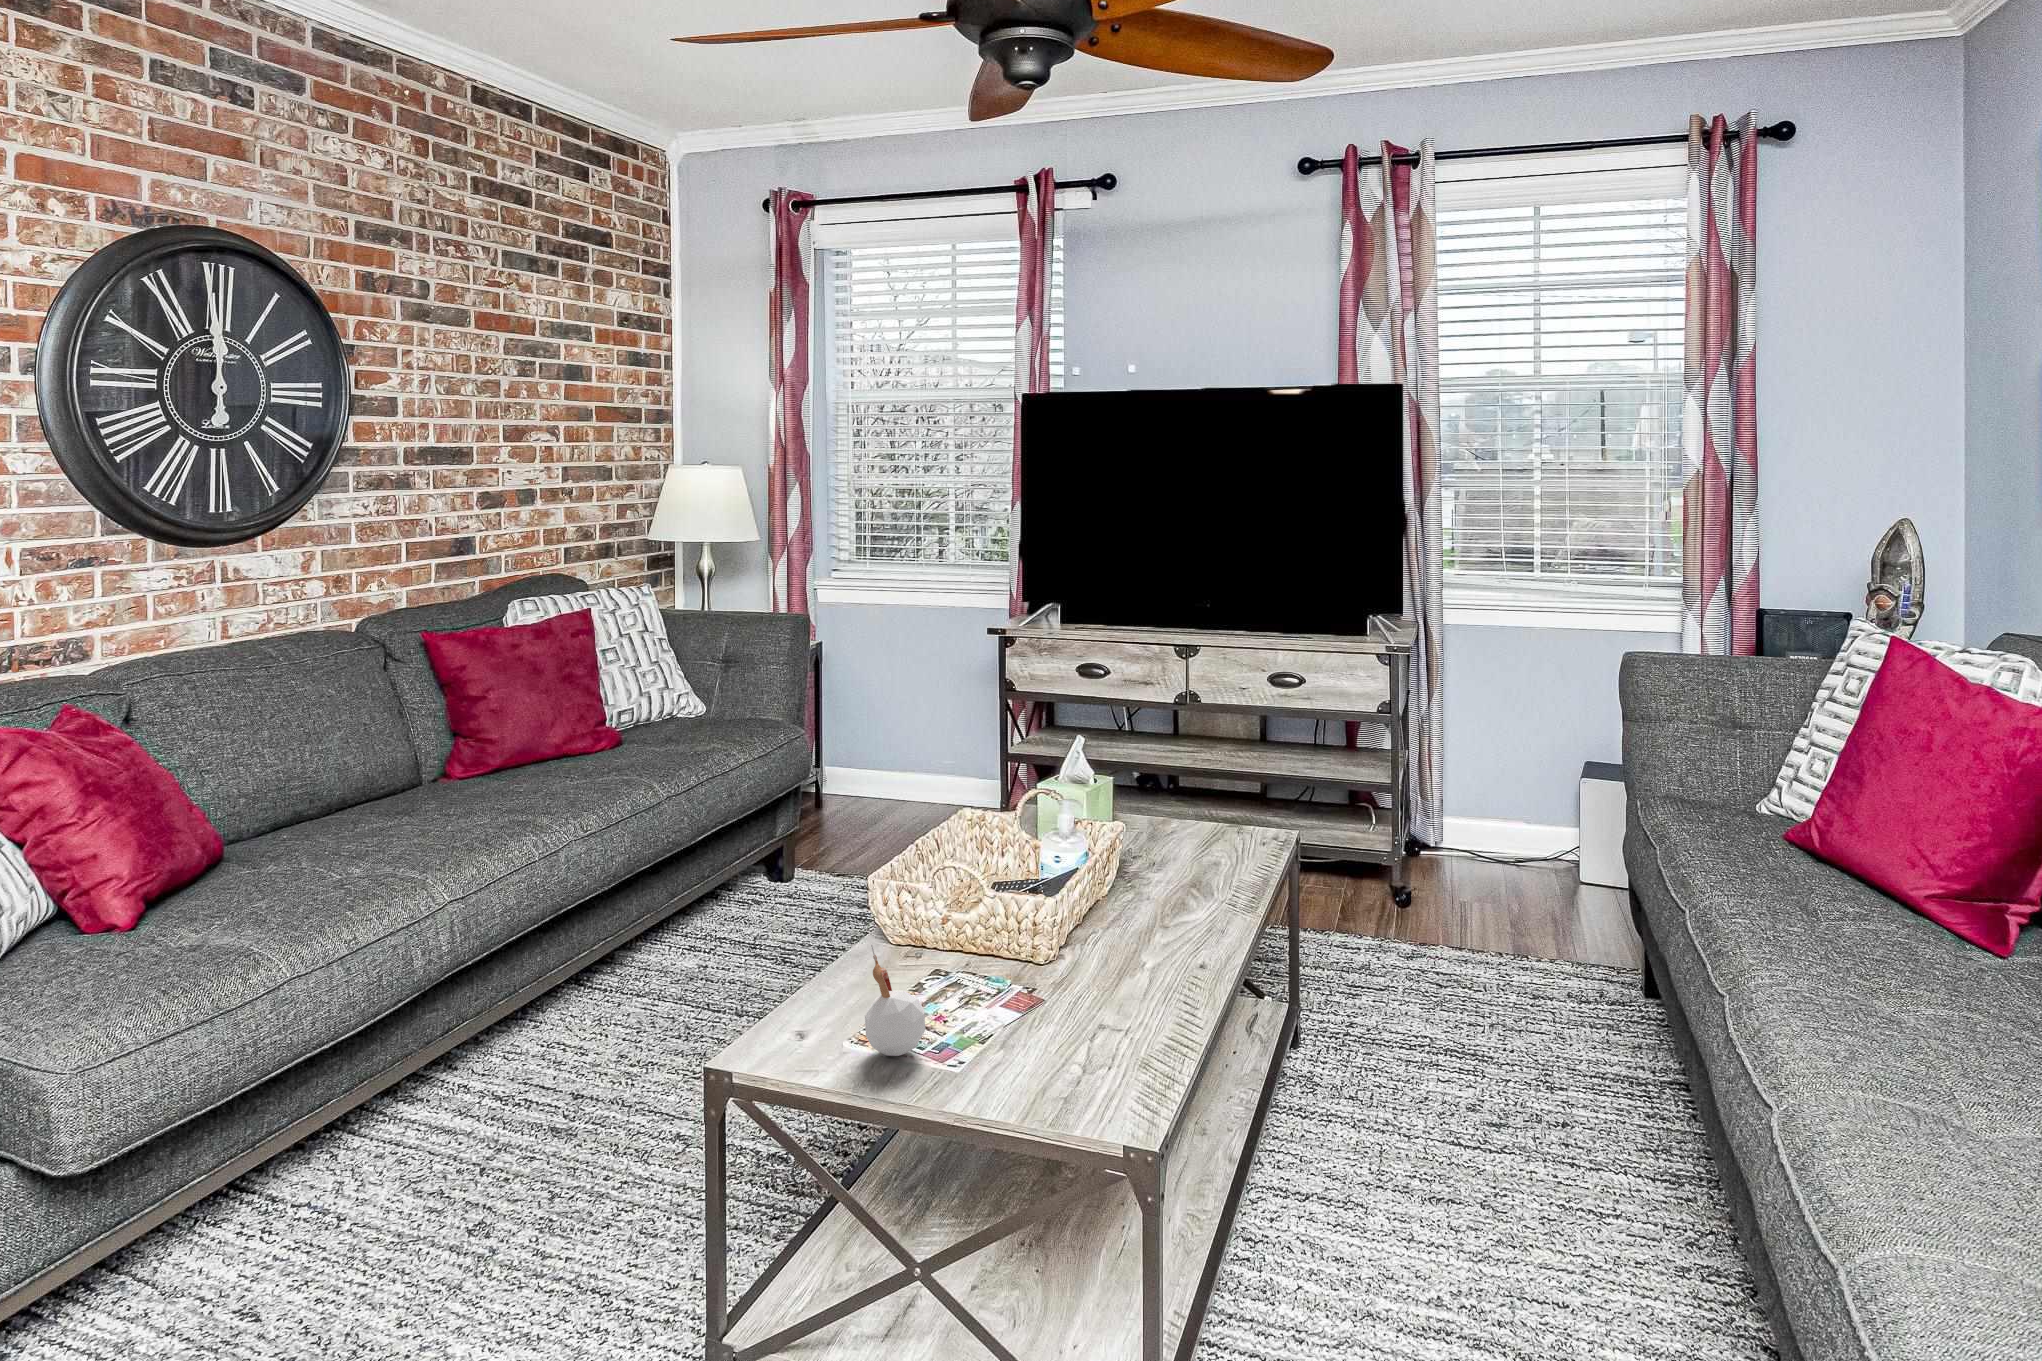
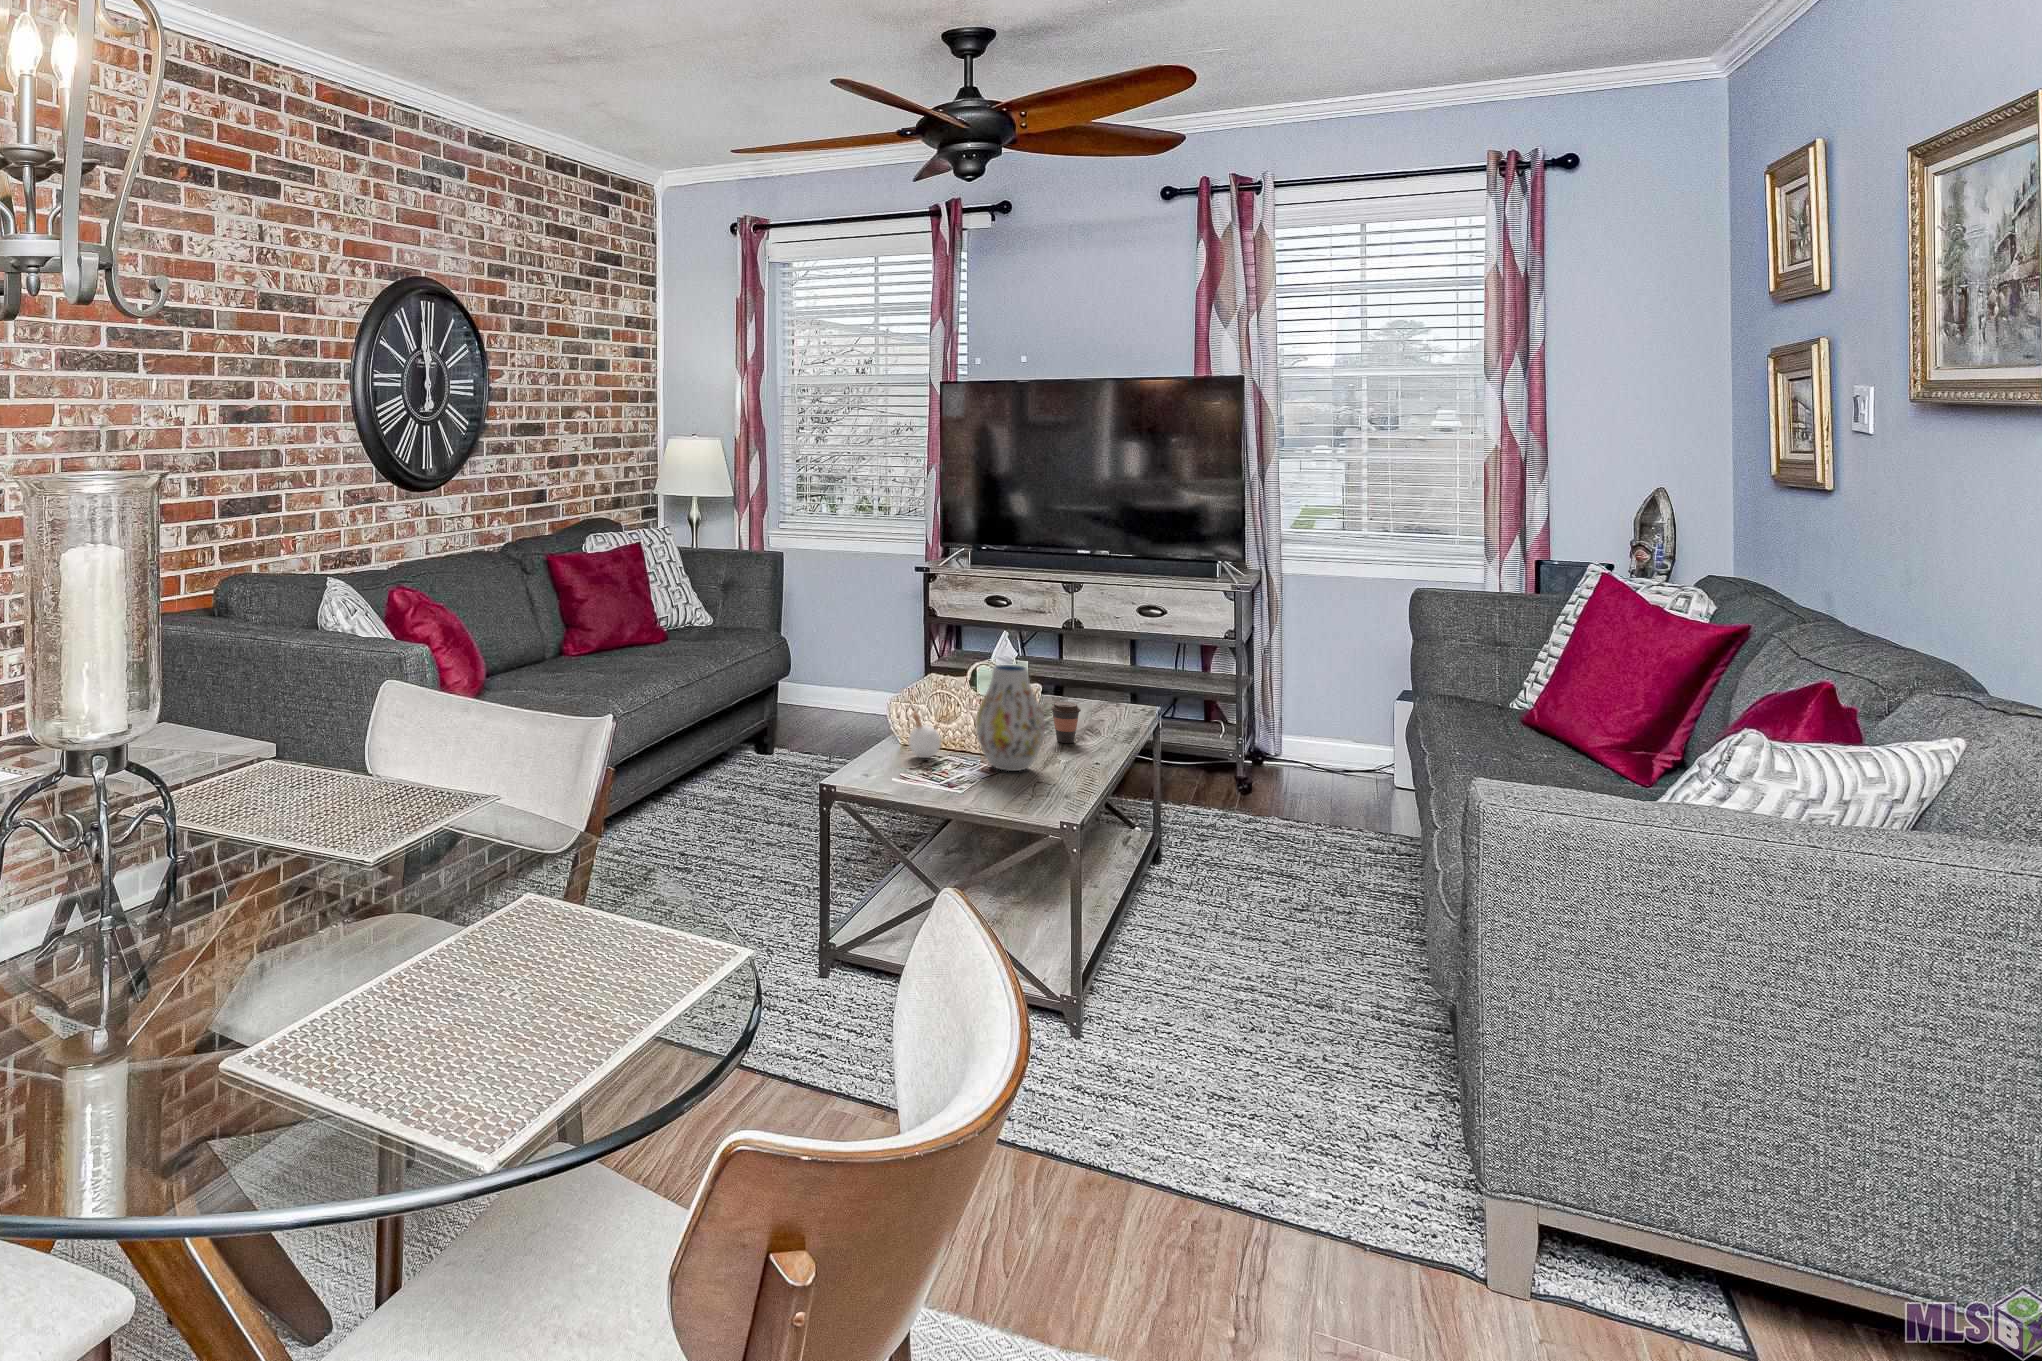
vase: none [983,873,1111,1088] -> present [976,665,1045,771]
coffee cup: none [1132,906,1182,983] -> present [1051,702,1081,743]

